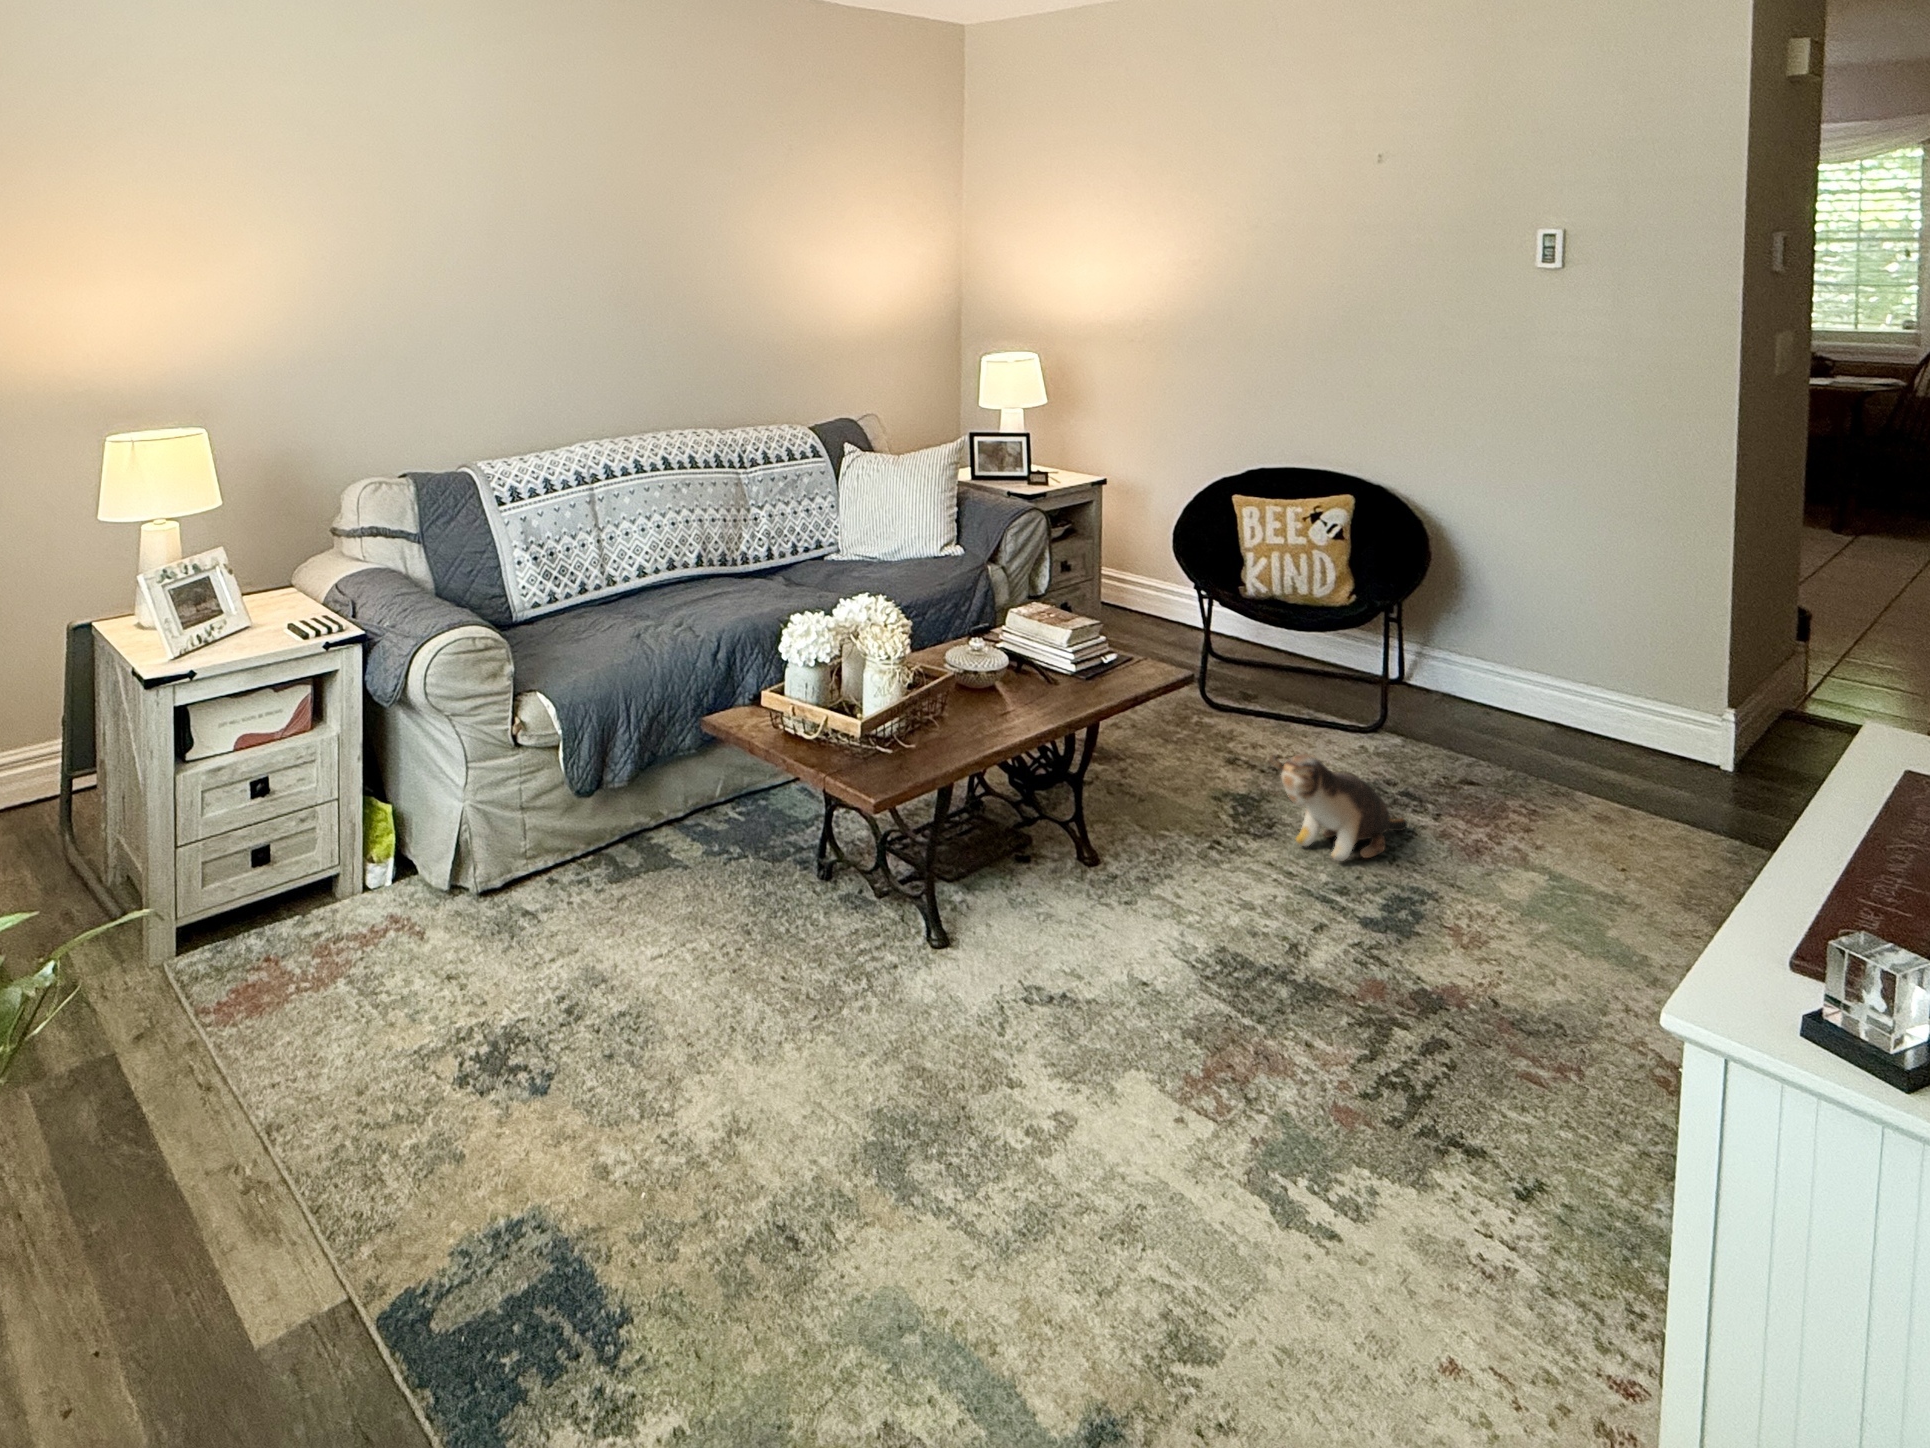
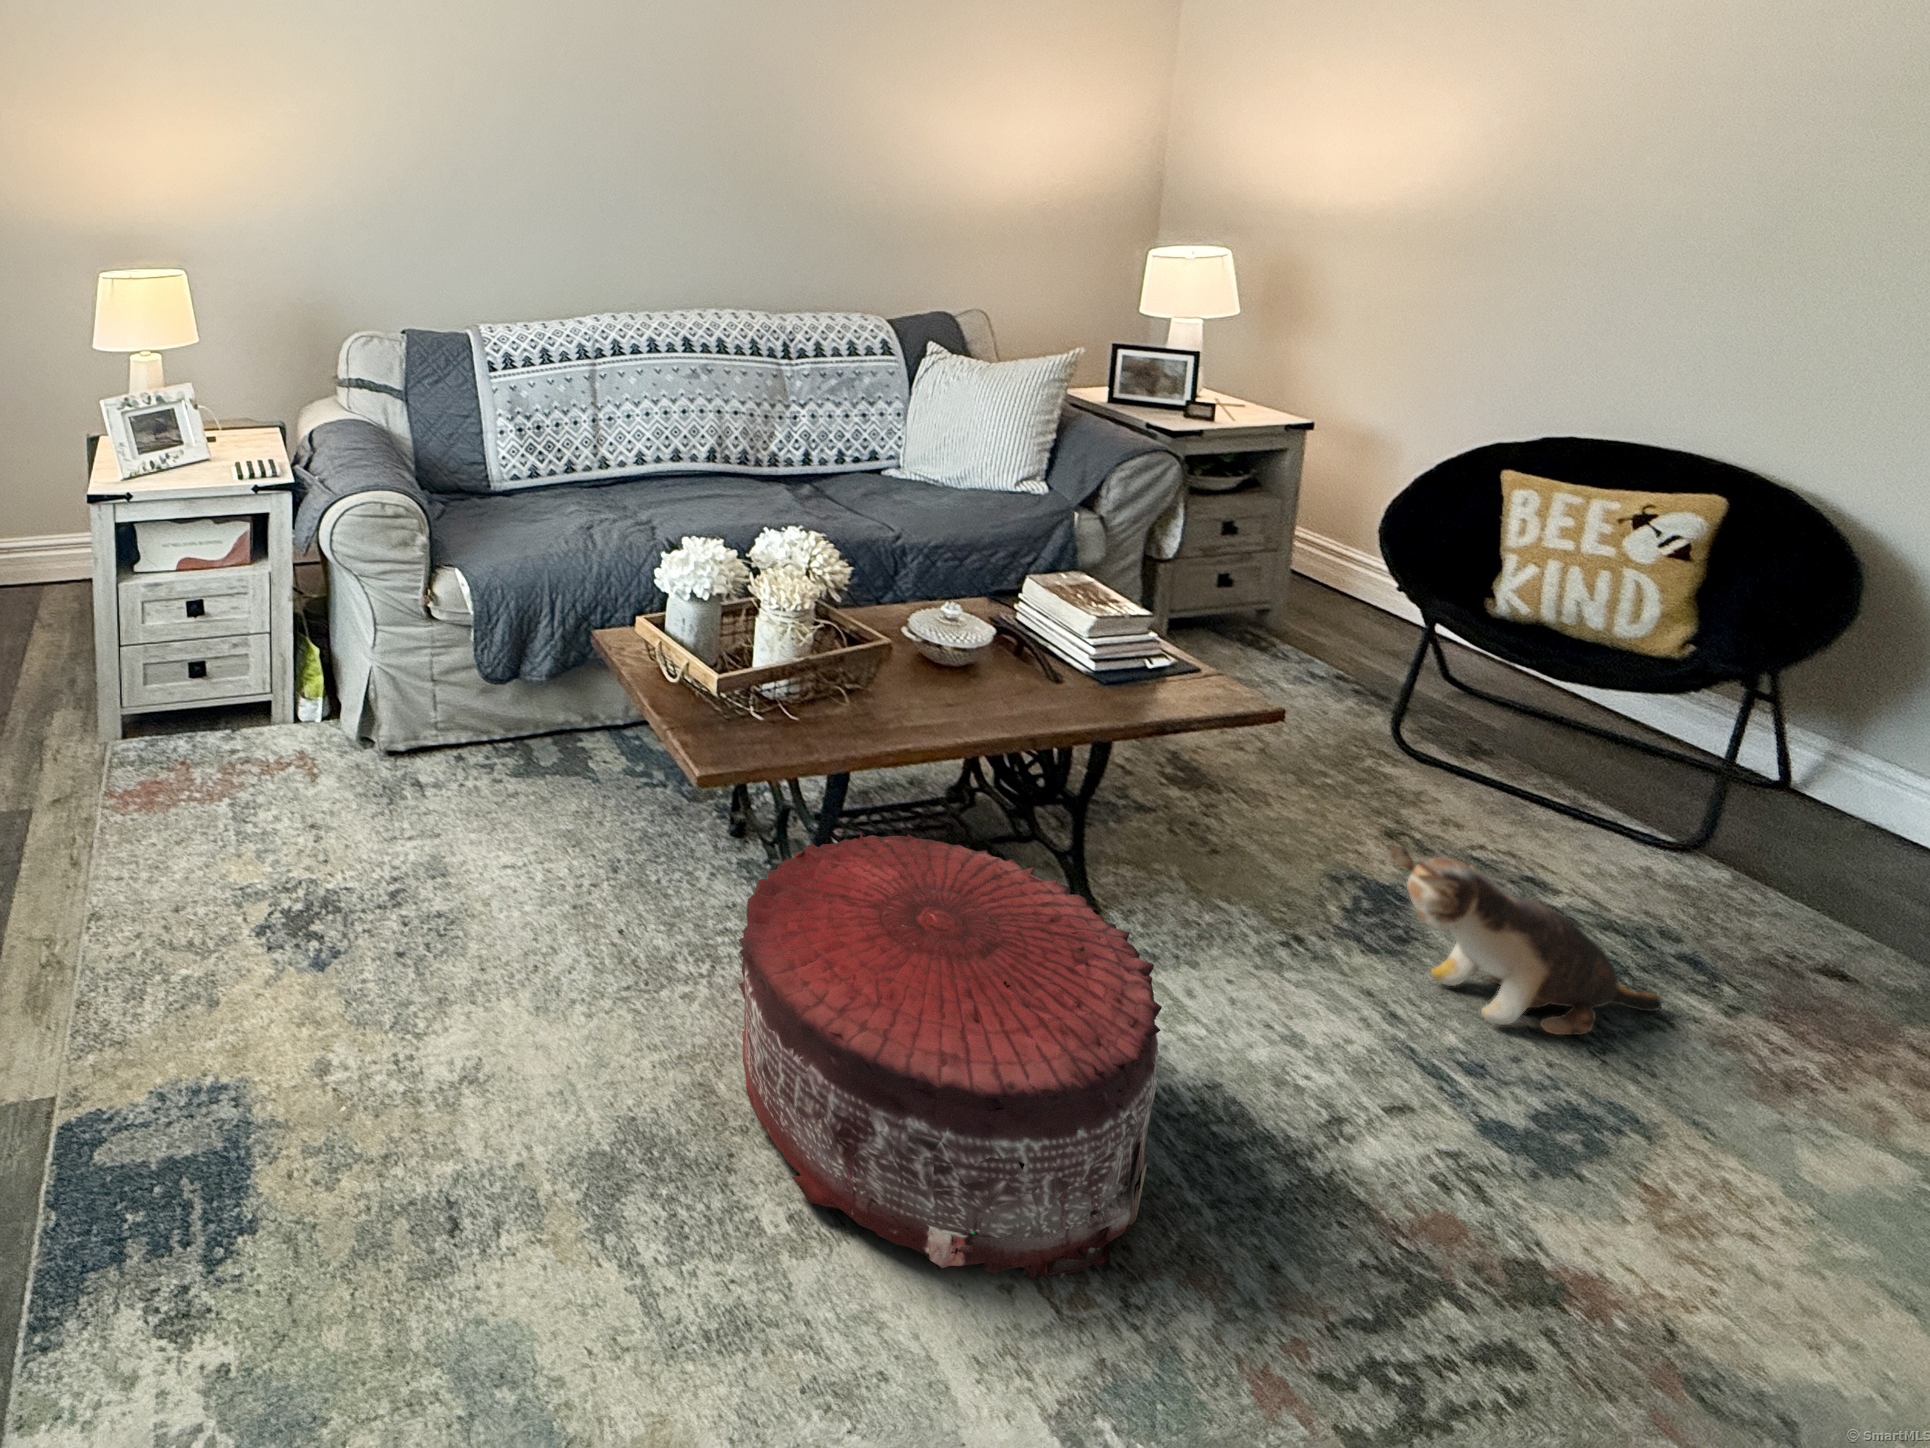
pouf: none [920,820,1236,1122] -> present [738,833,1162,1279]

